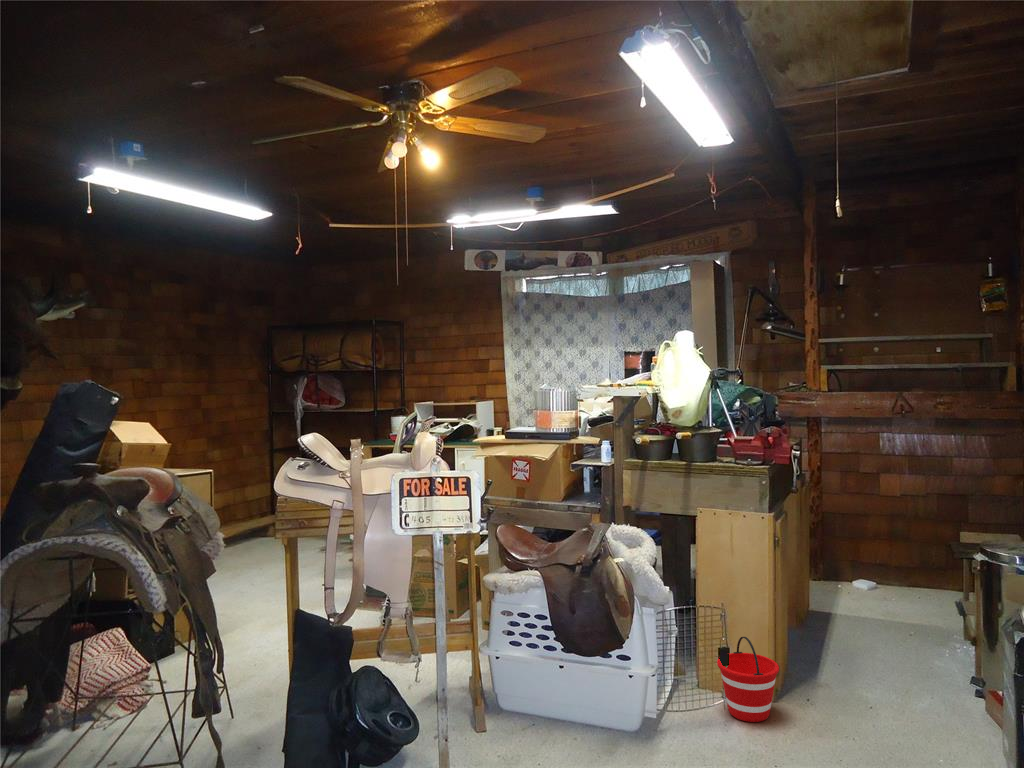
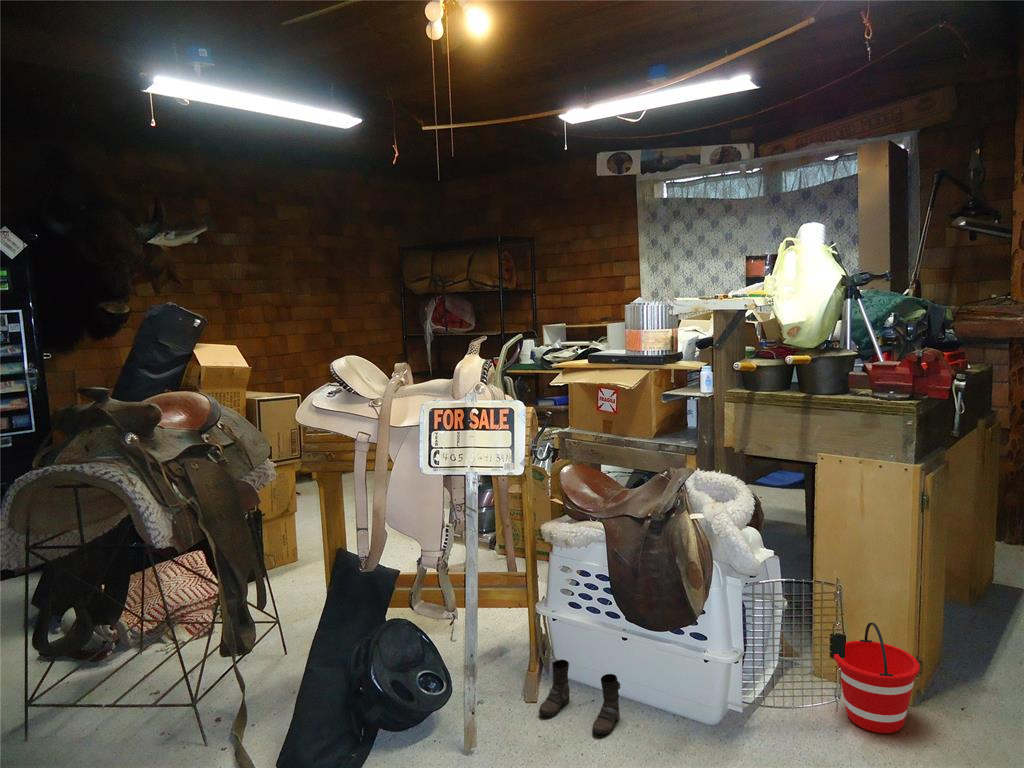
boots: none [492,692,560,750] -> present [539,660,620,735]

